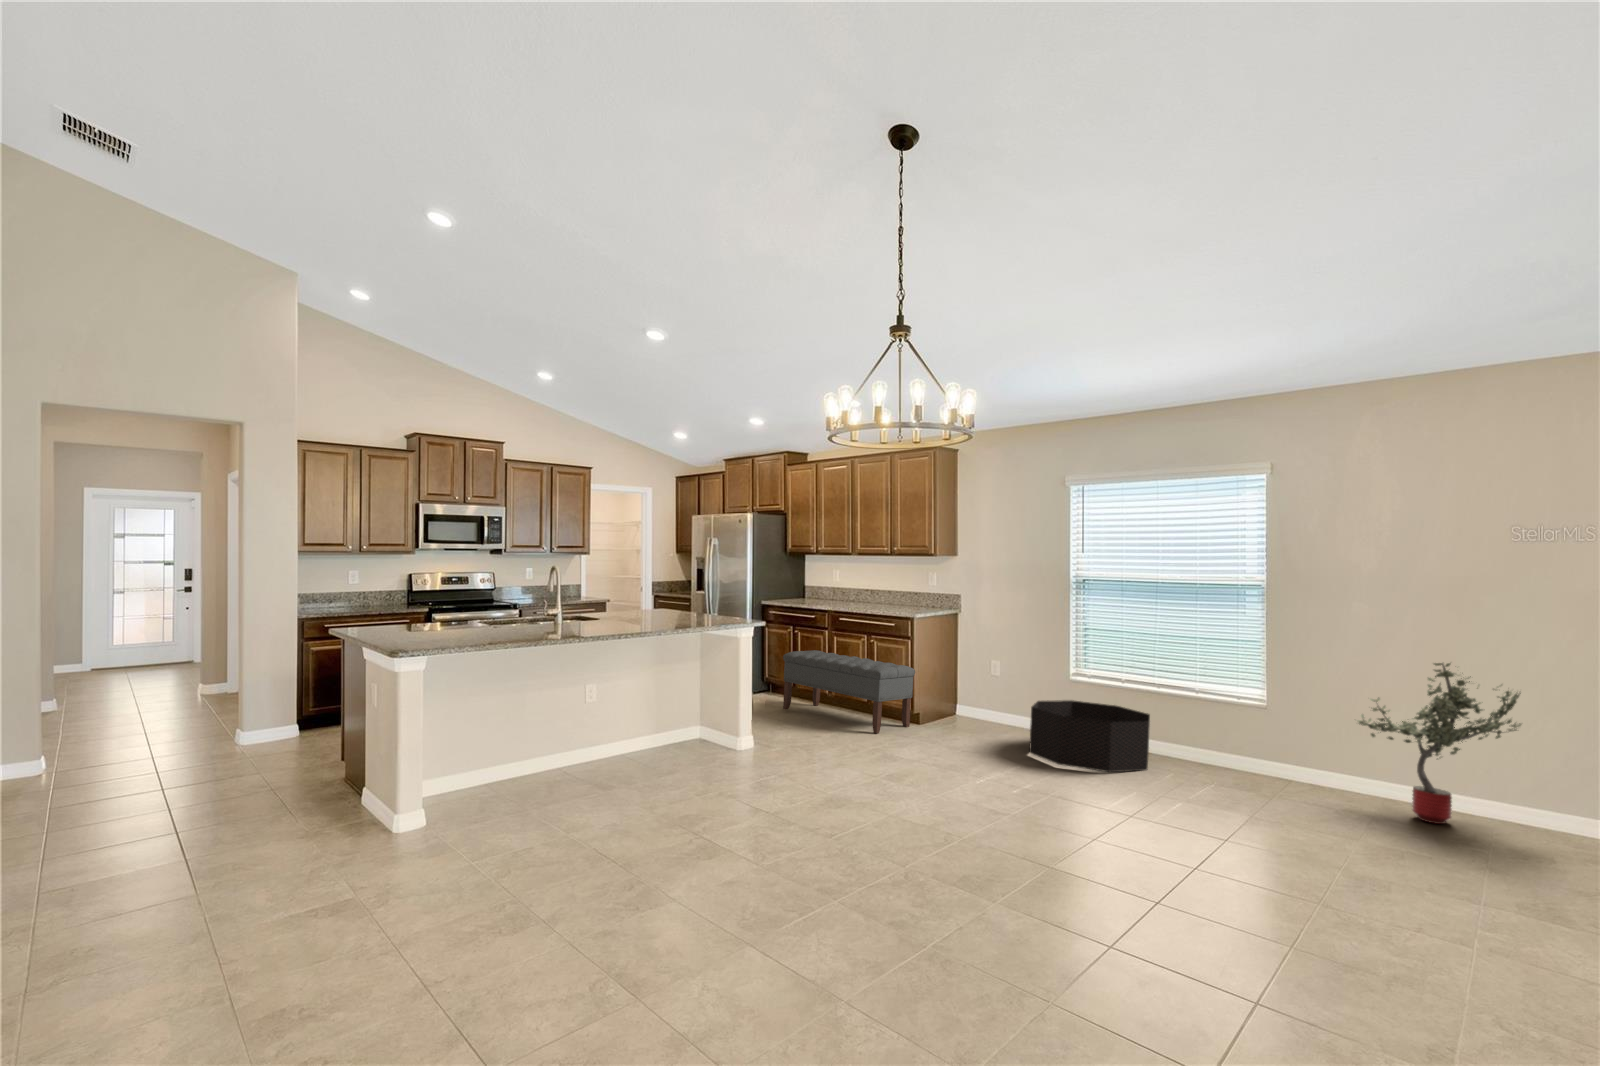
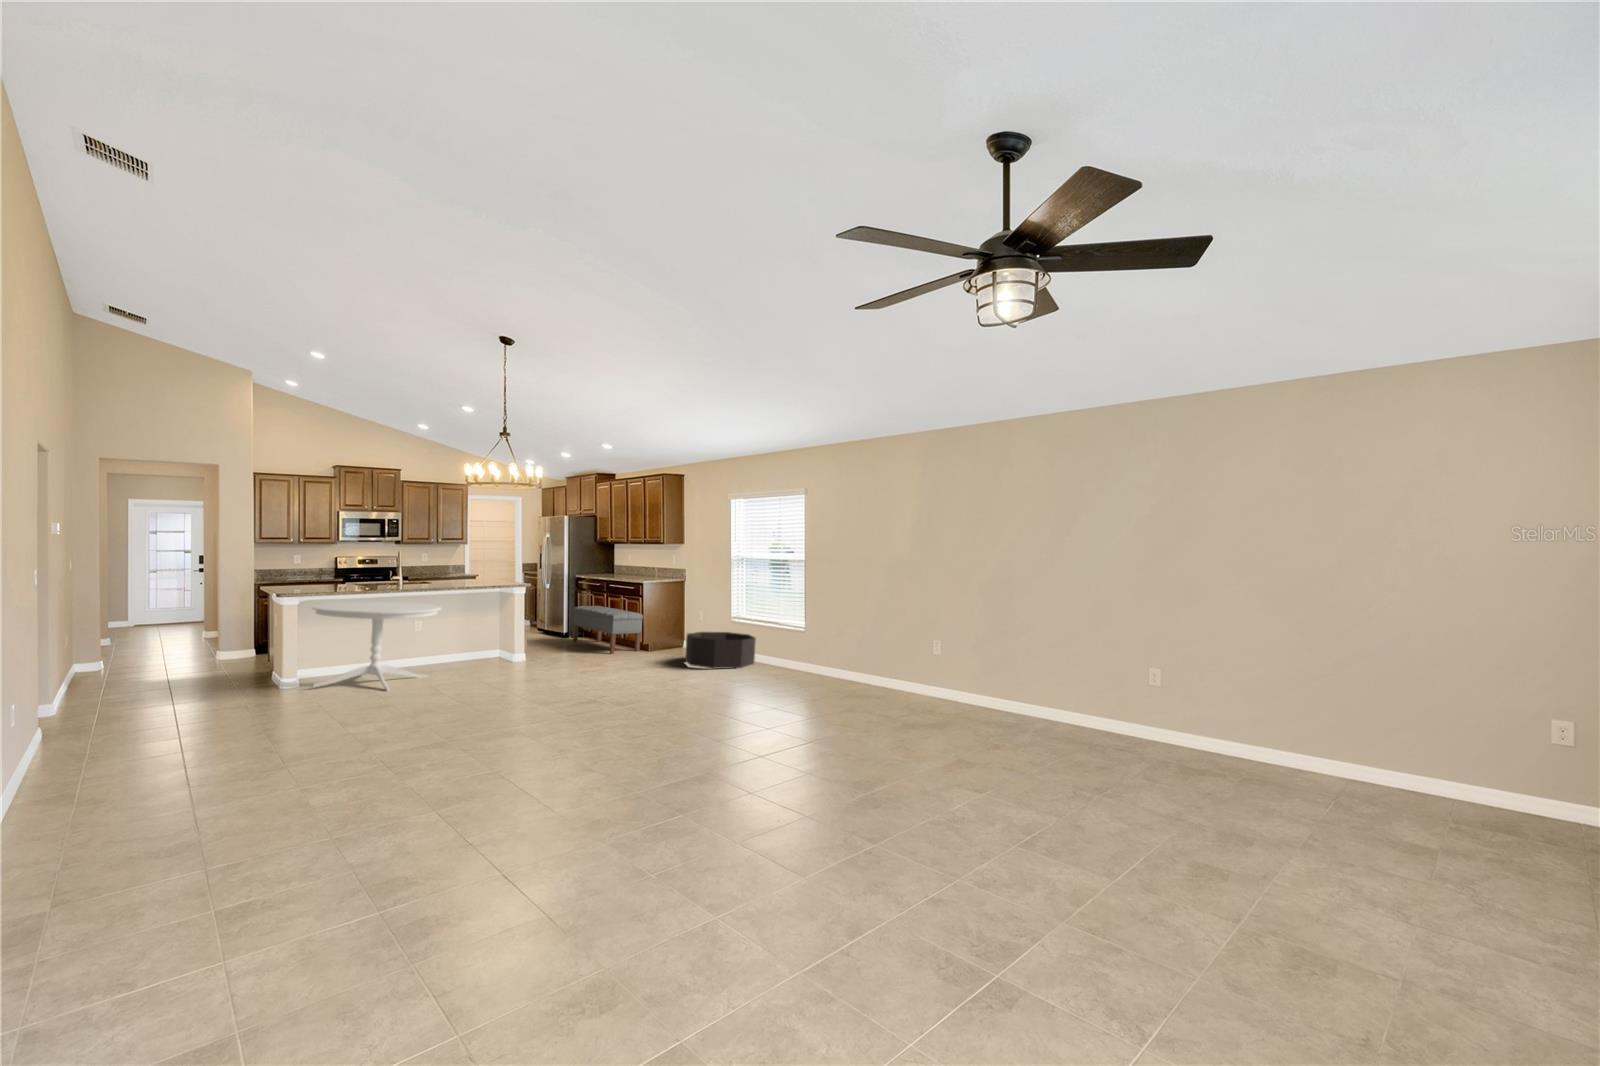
dining table: none [455,658,676,844] -> present [312,602,441,691]
potted tree: present [1358,663,1521,824] -> none [821,599,877,686]

